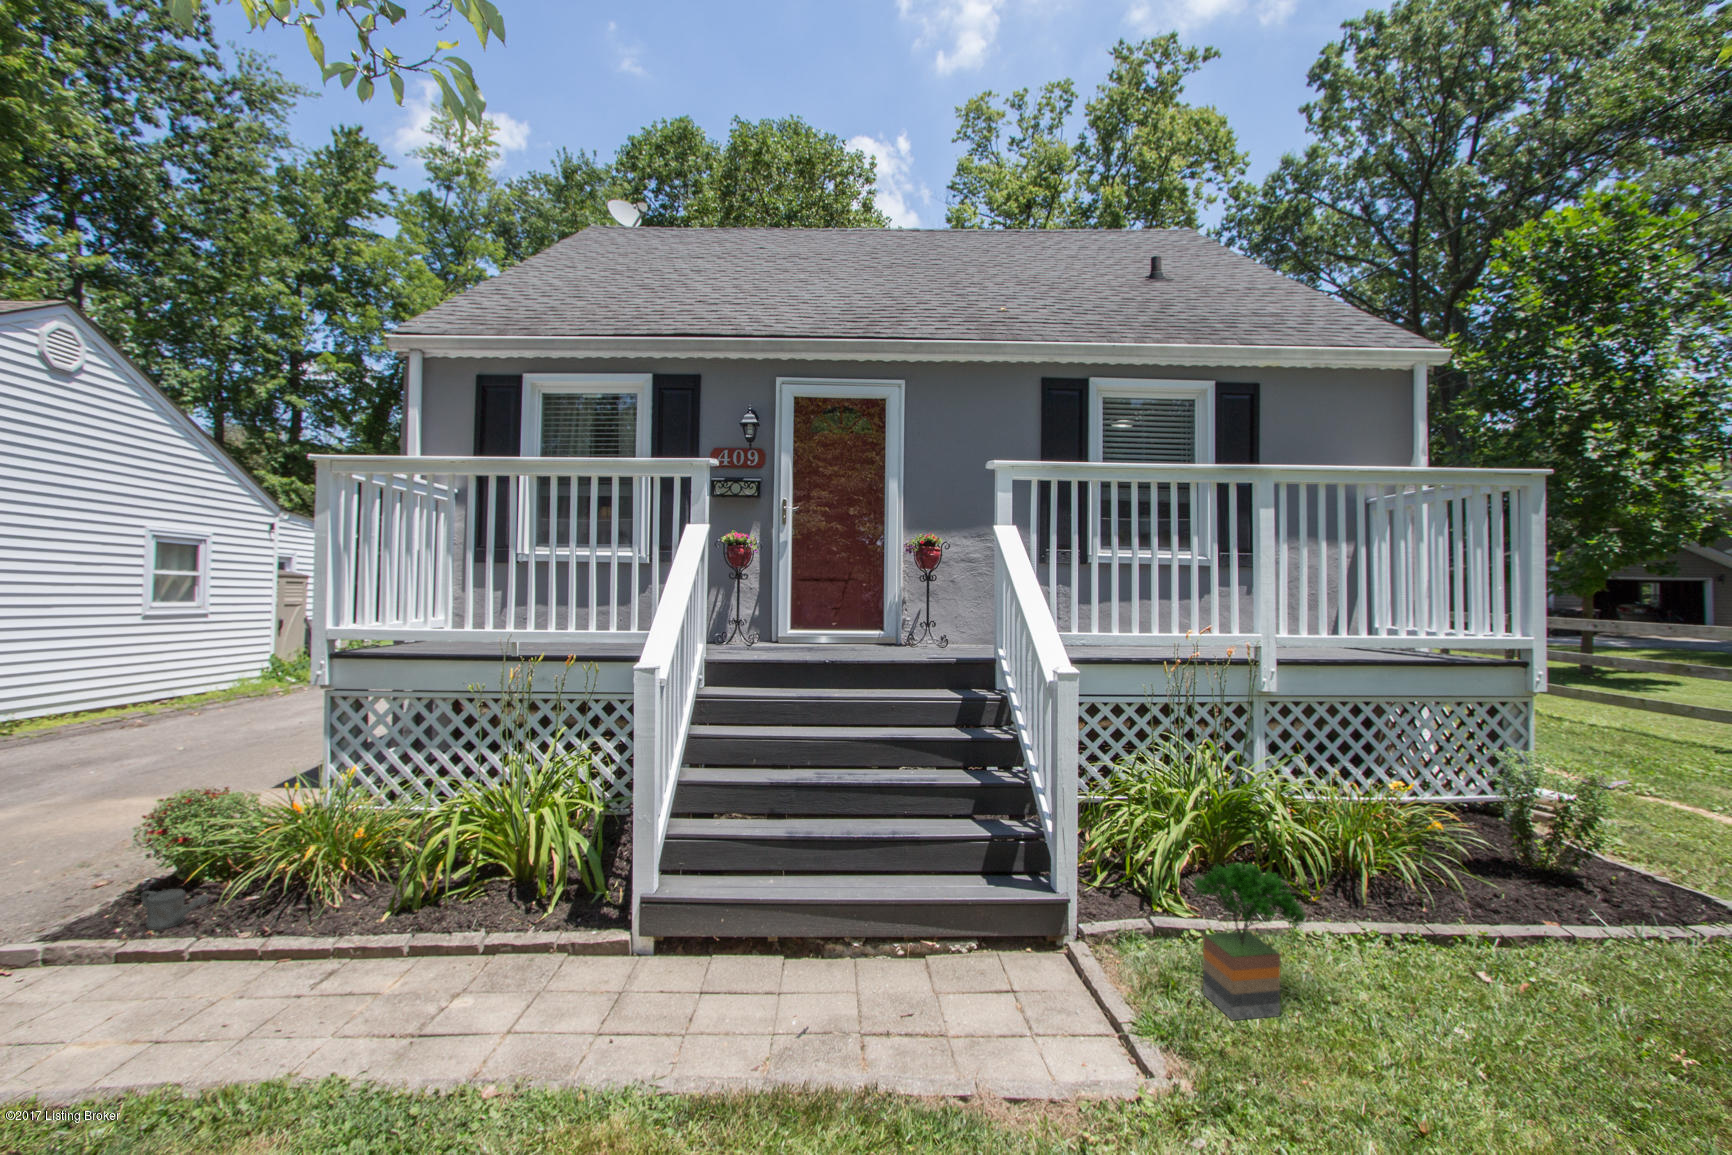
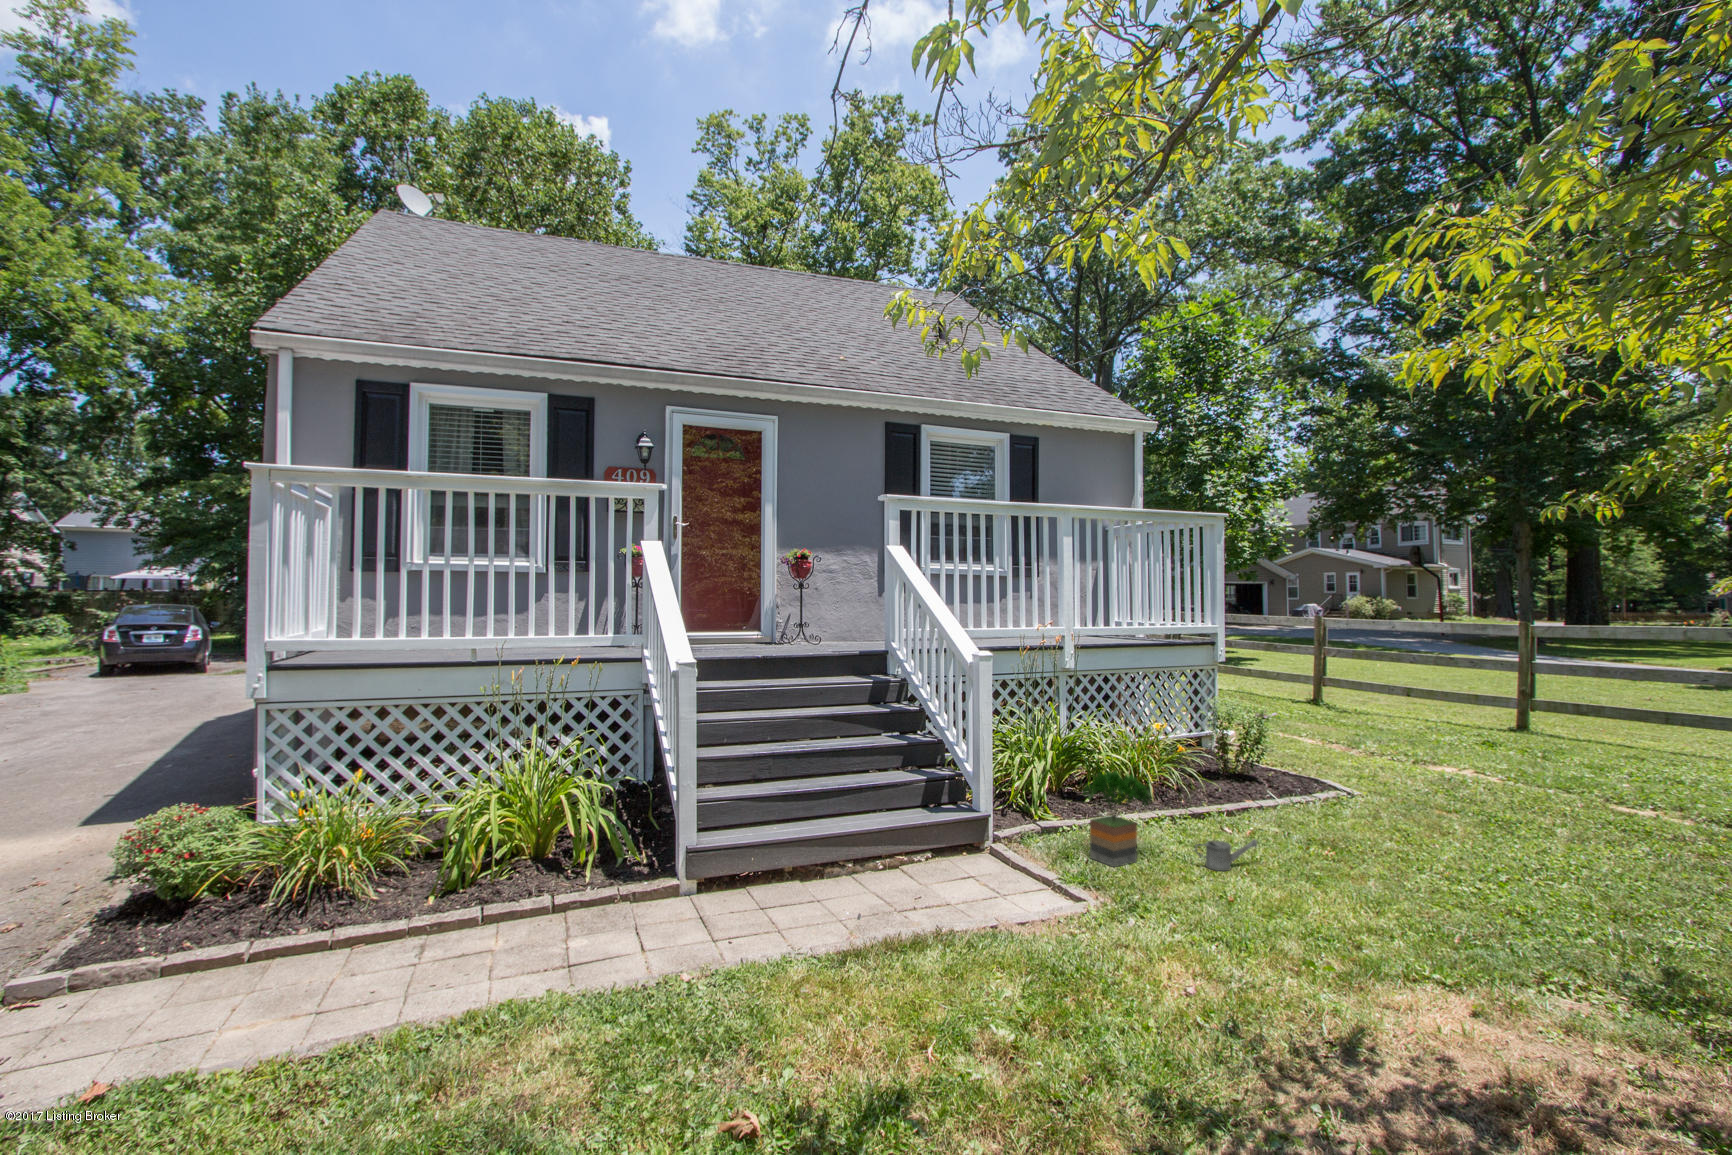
watering can: present [141,889,208,930] -> present [1195,839,1257,871]

